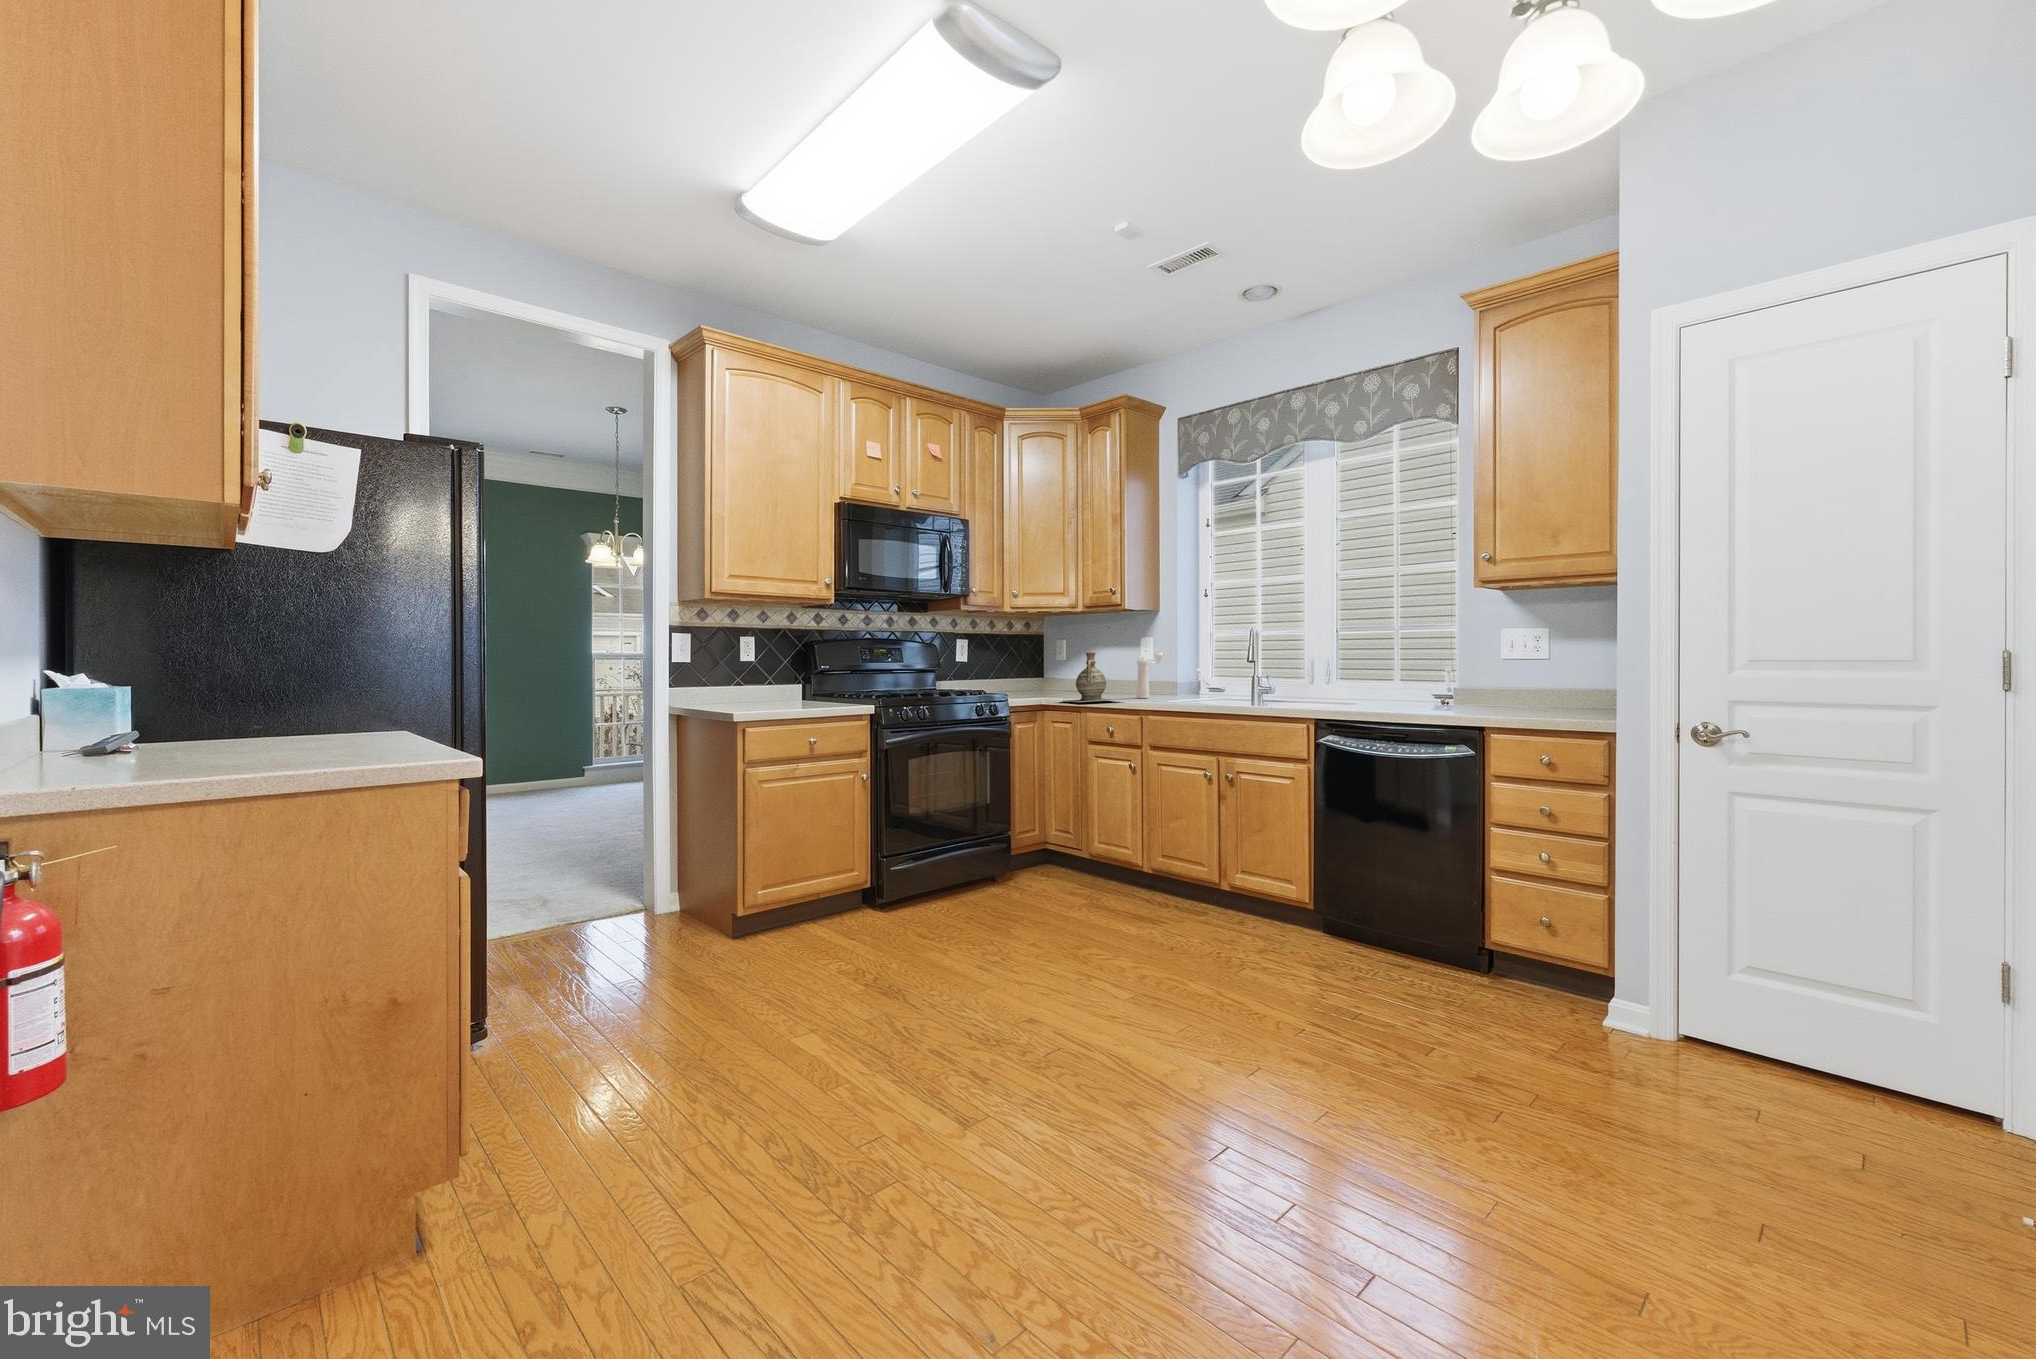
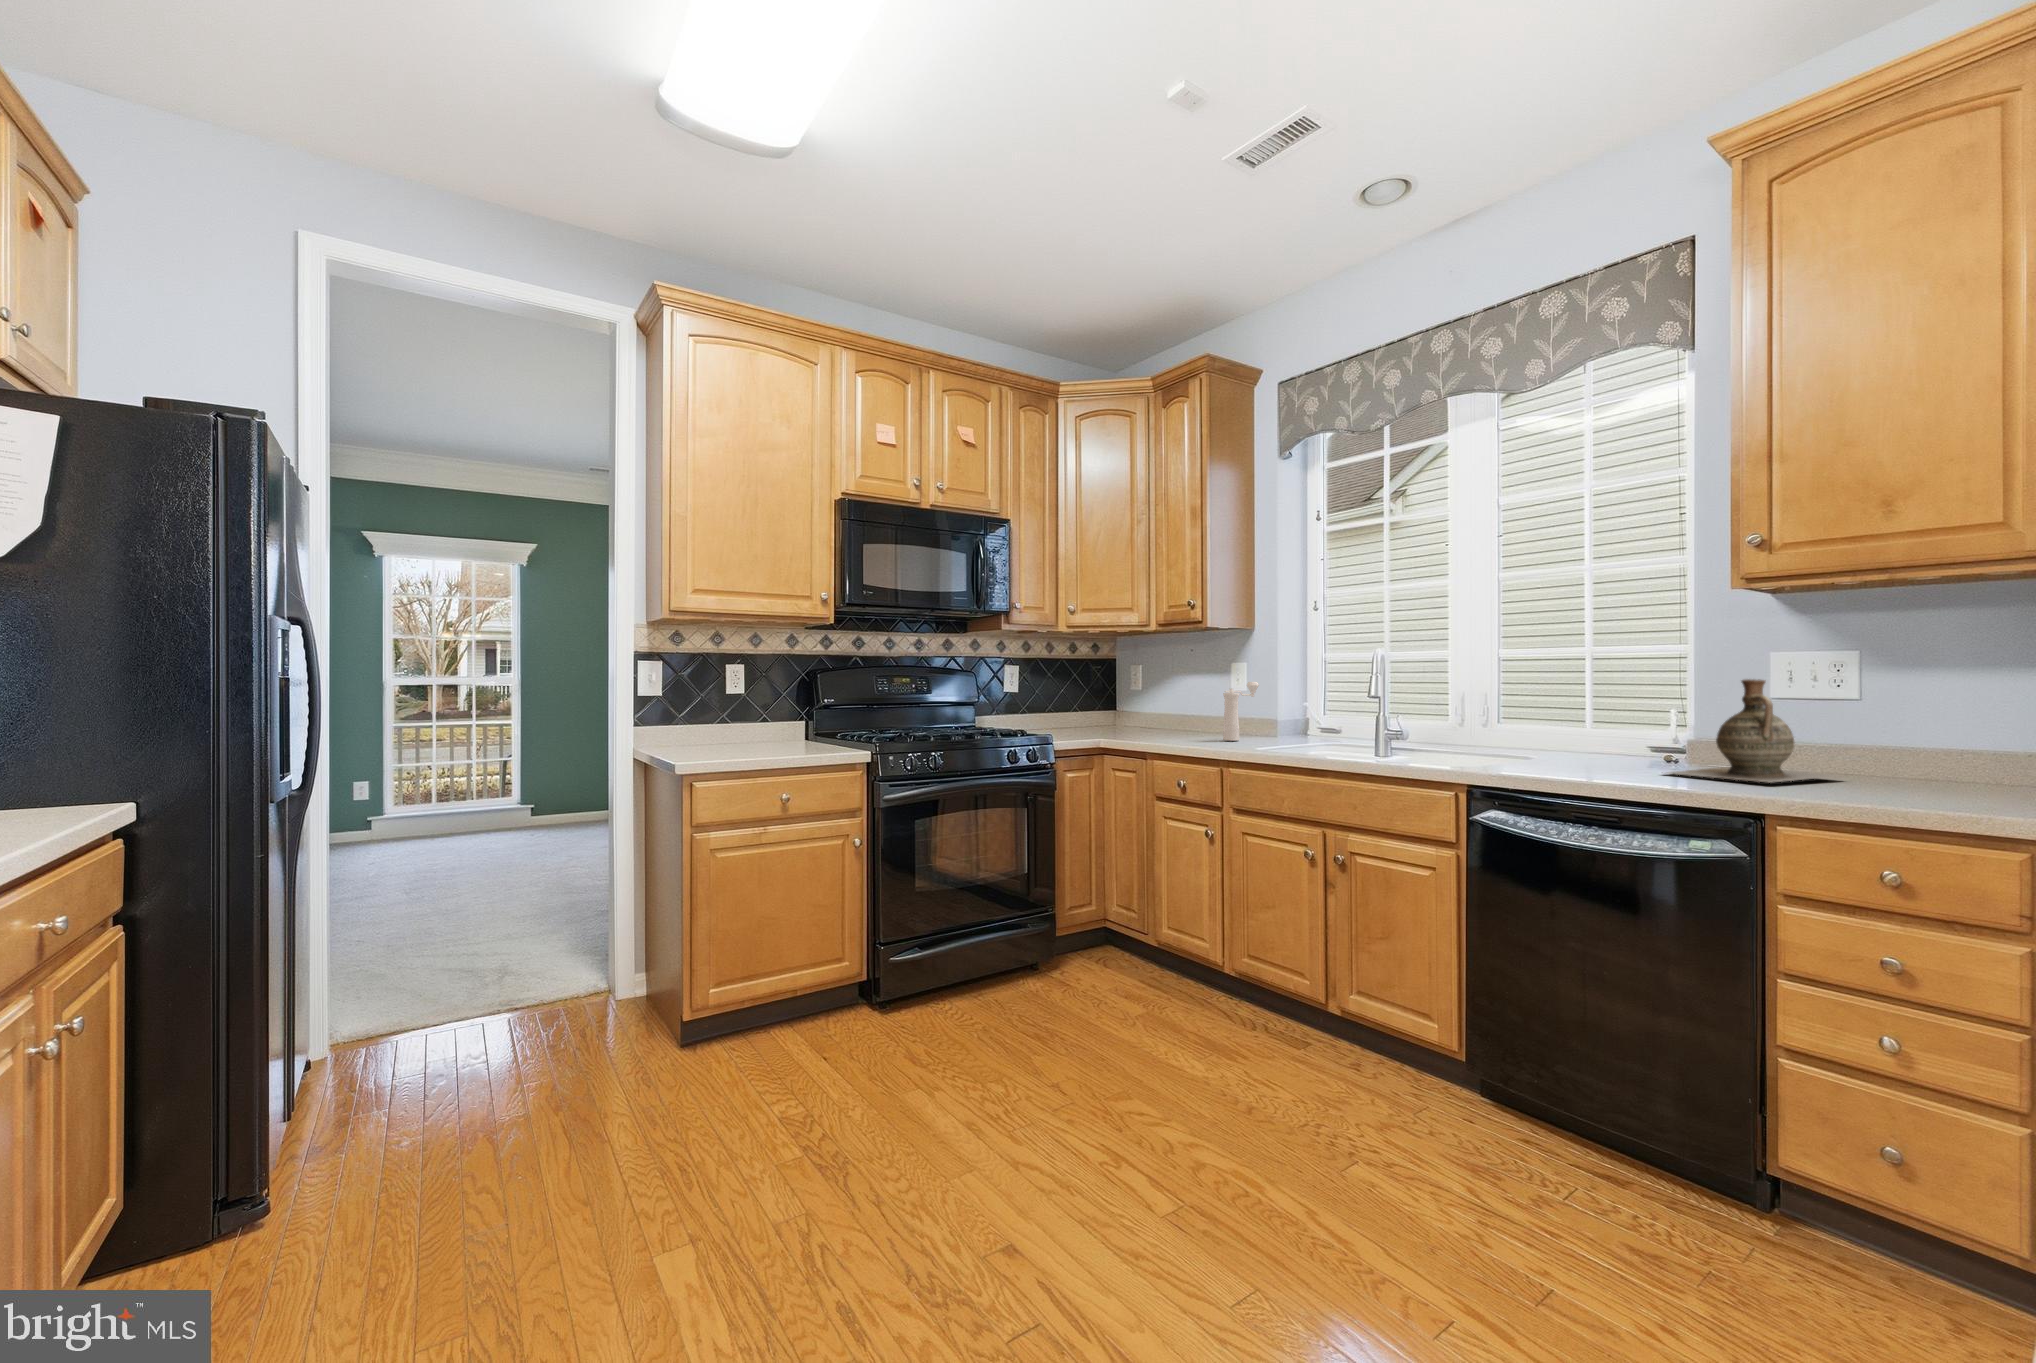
ceramic jug: present [1064,652,1119,702] -> present [1668,679,1836,783]

